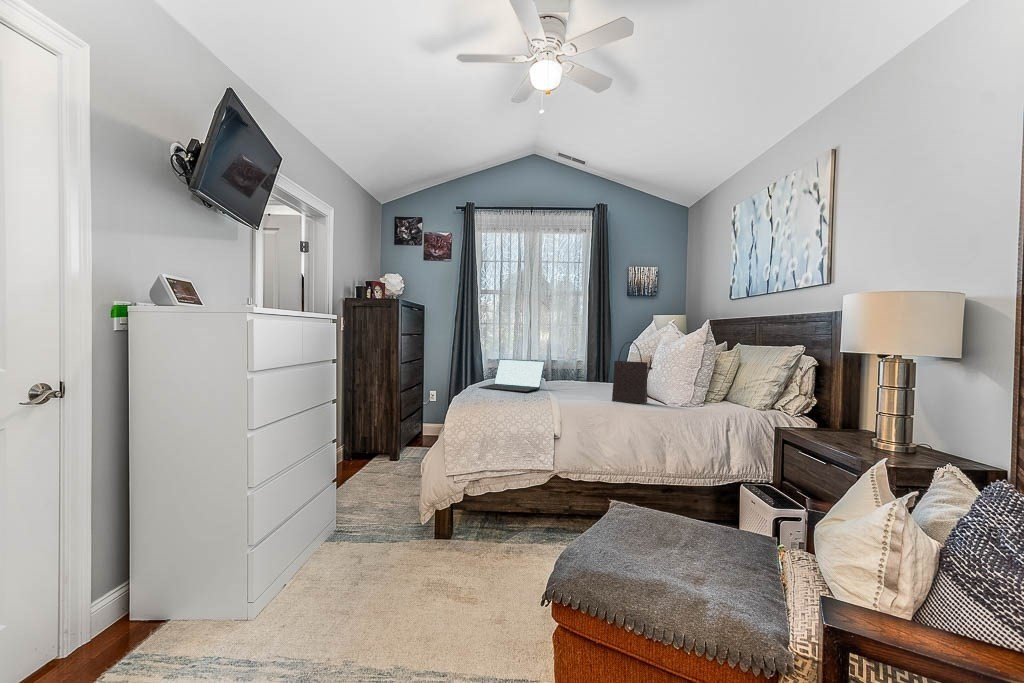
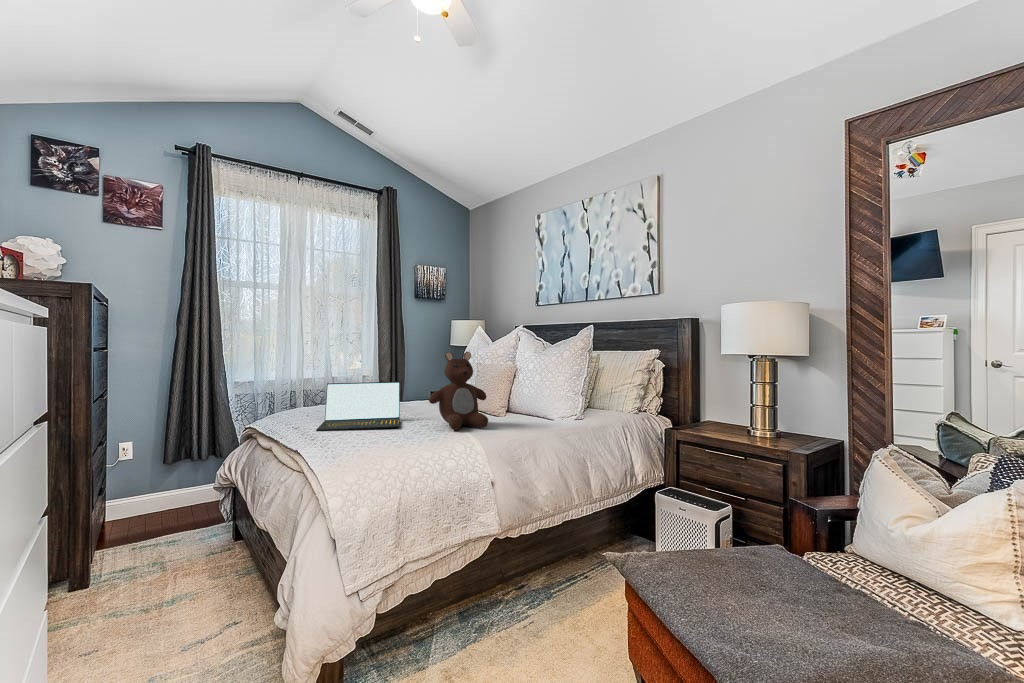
teddy bear: none [549,339,597,399] -> present [429,352,488,430]
handbag: present [612,342,652,404] -> none [506,352,549,424]

